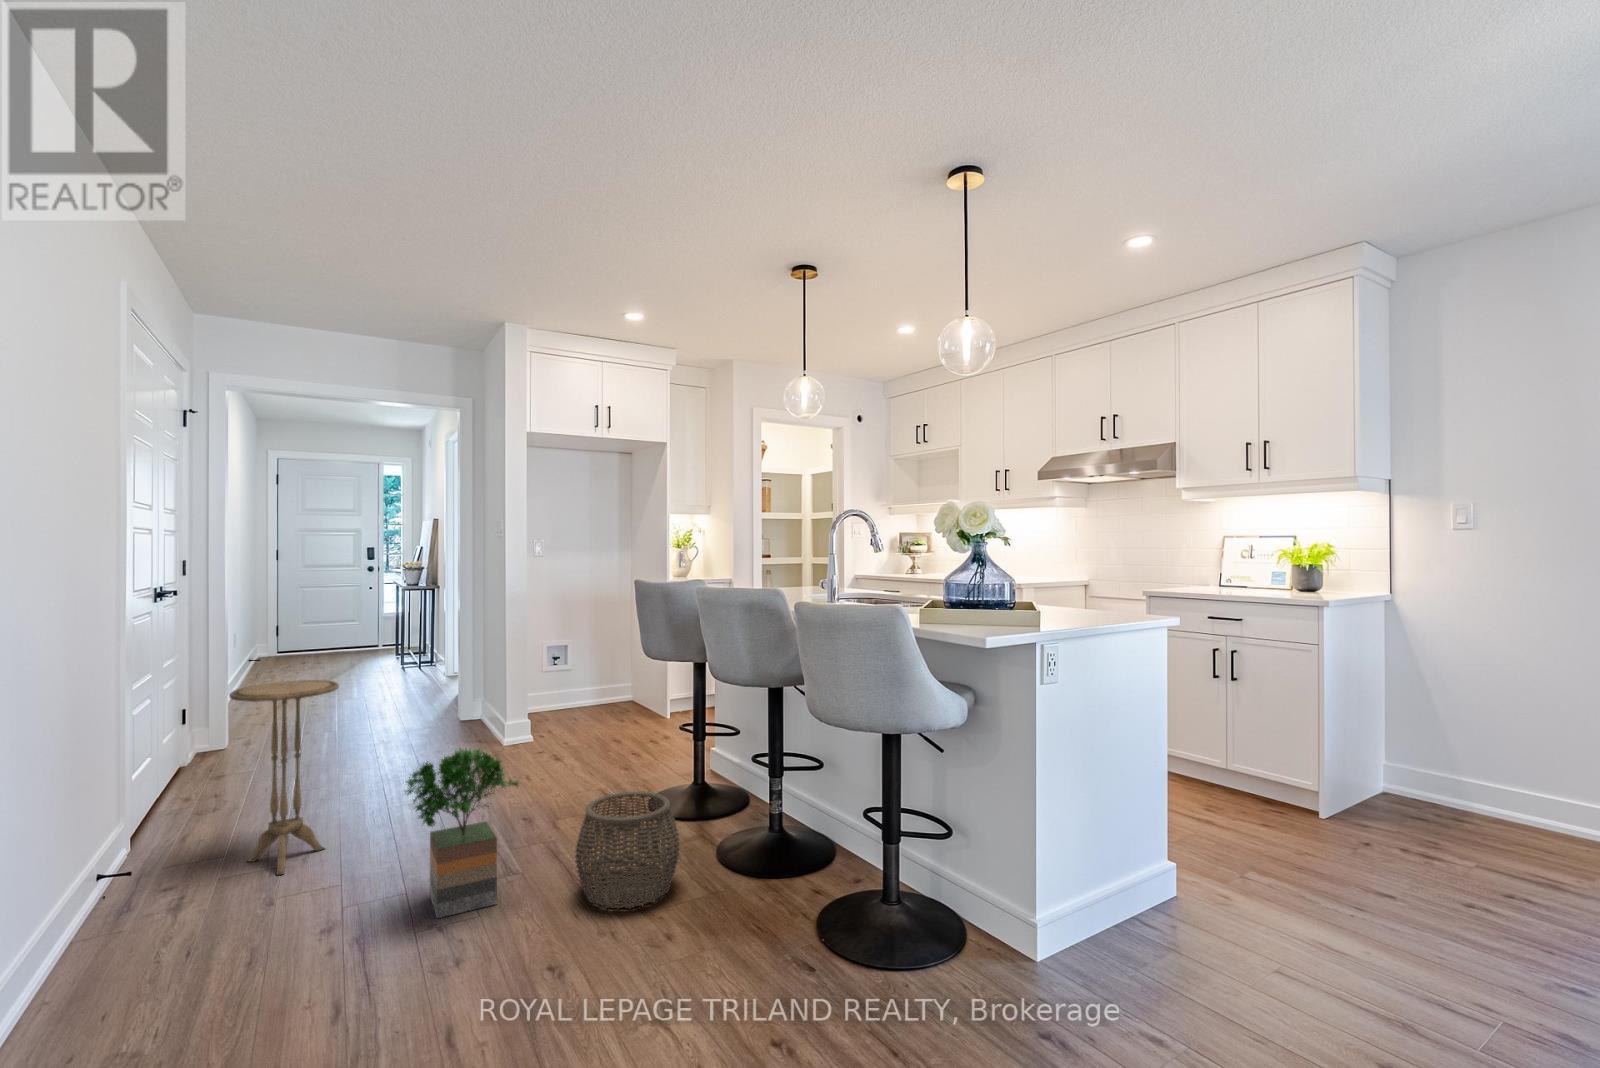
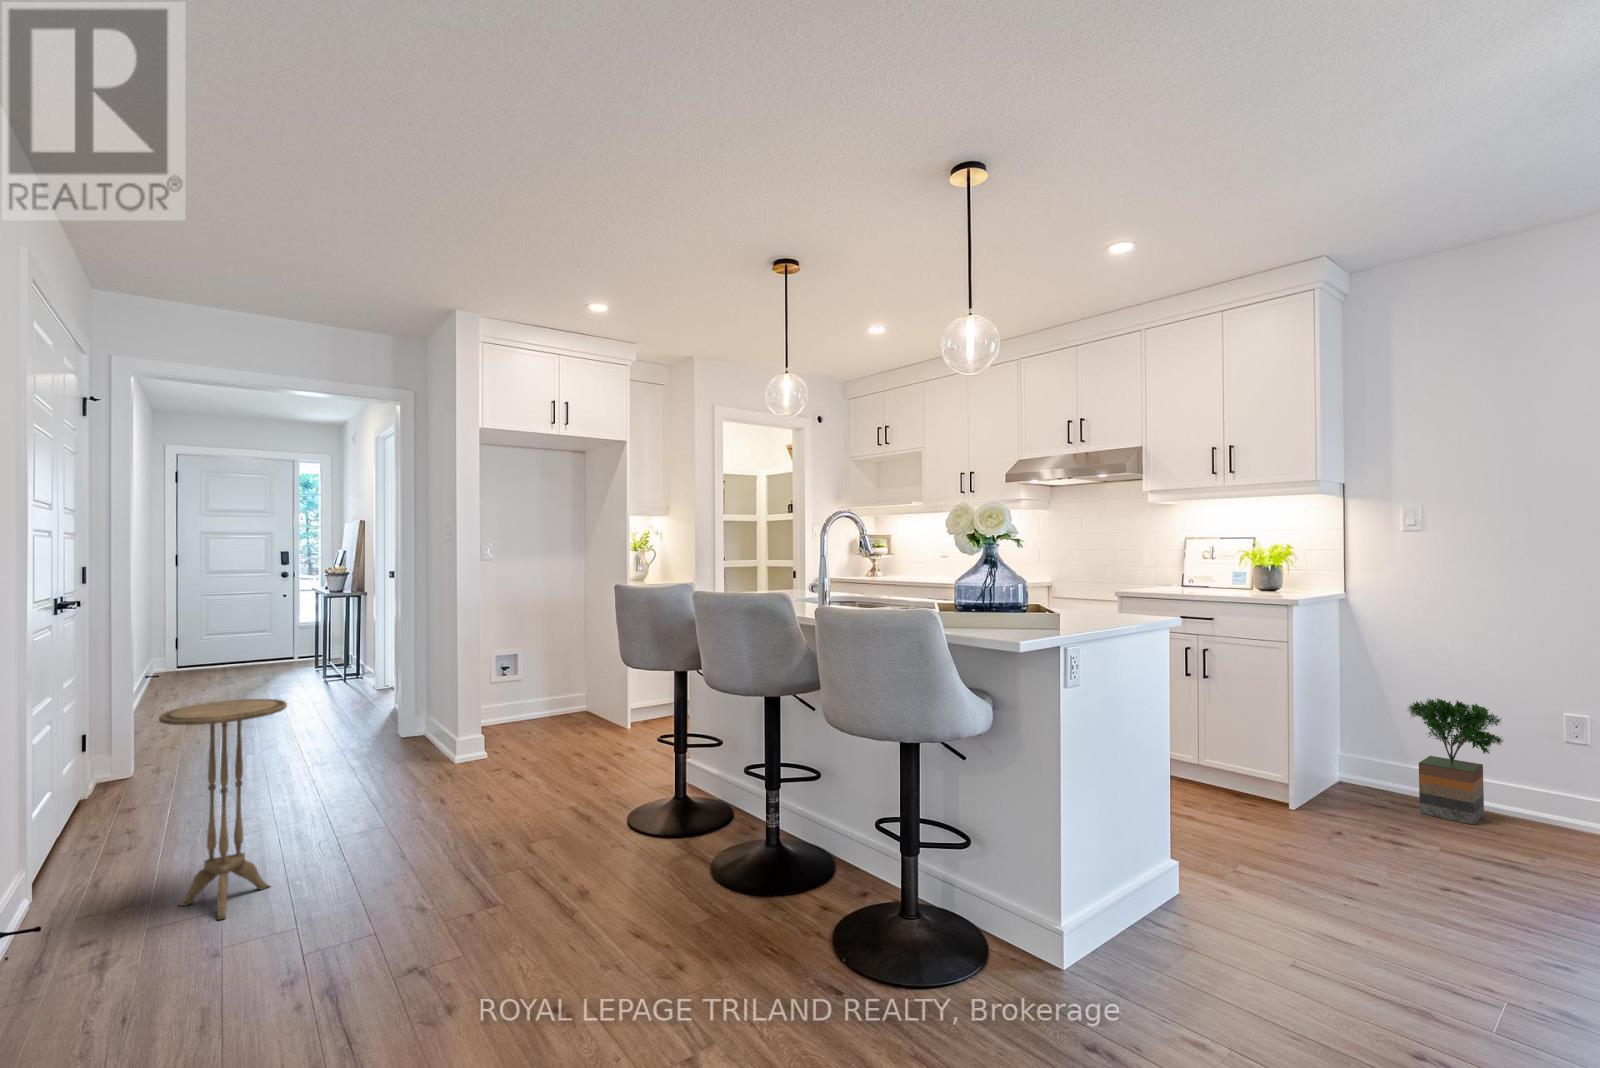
potted tree: present [405,749,520,918] -> present [1409,698,1502,825]
woven basket: present [575,792,680,909] -> none [567,810,679,940]

